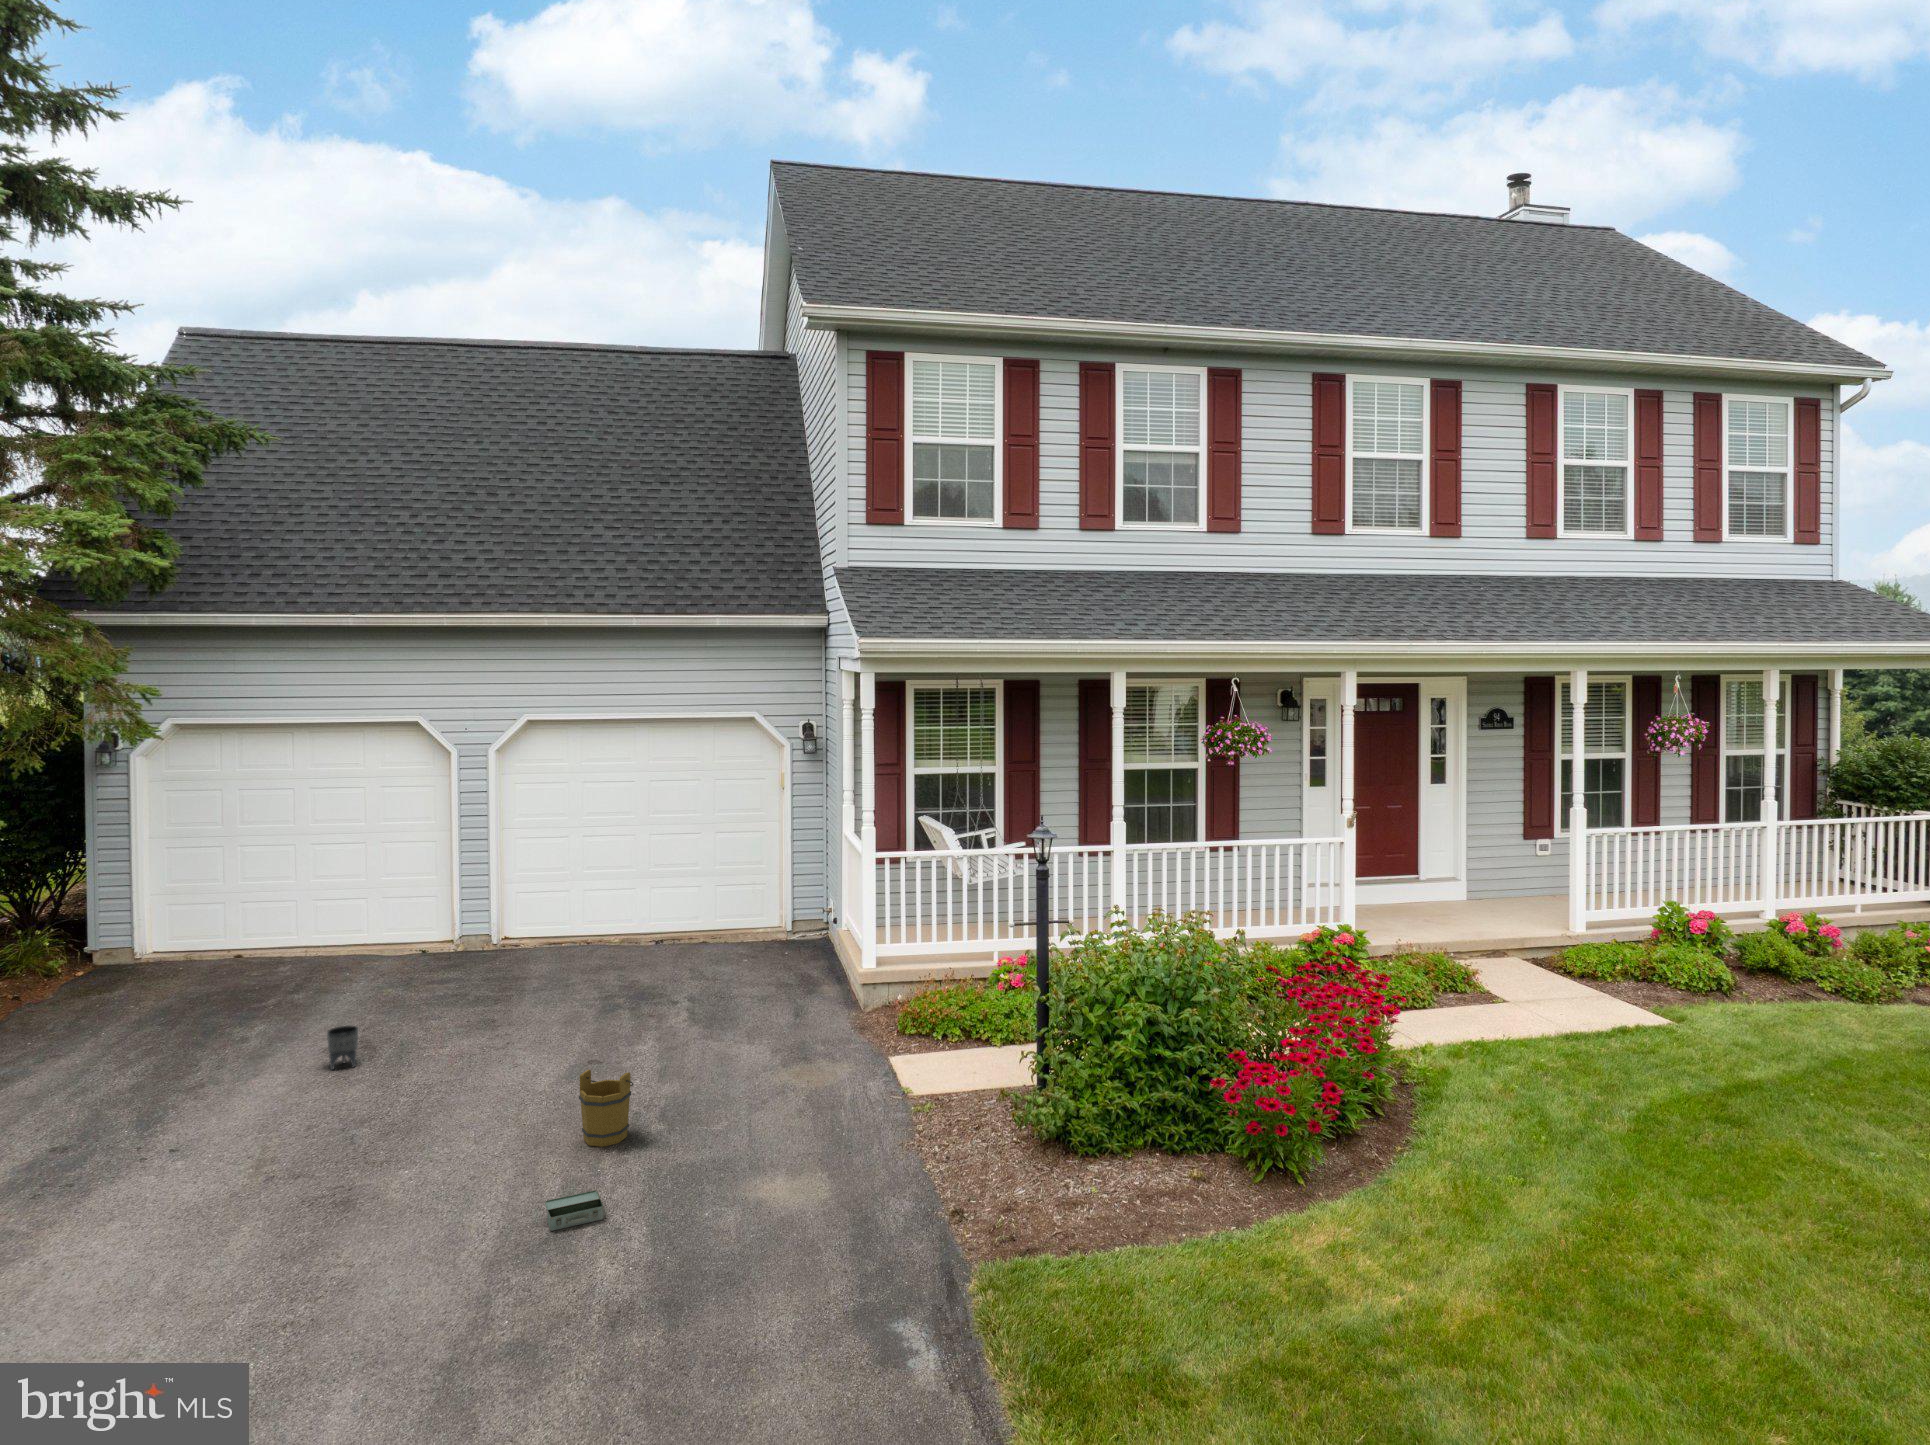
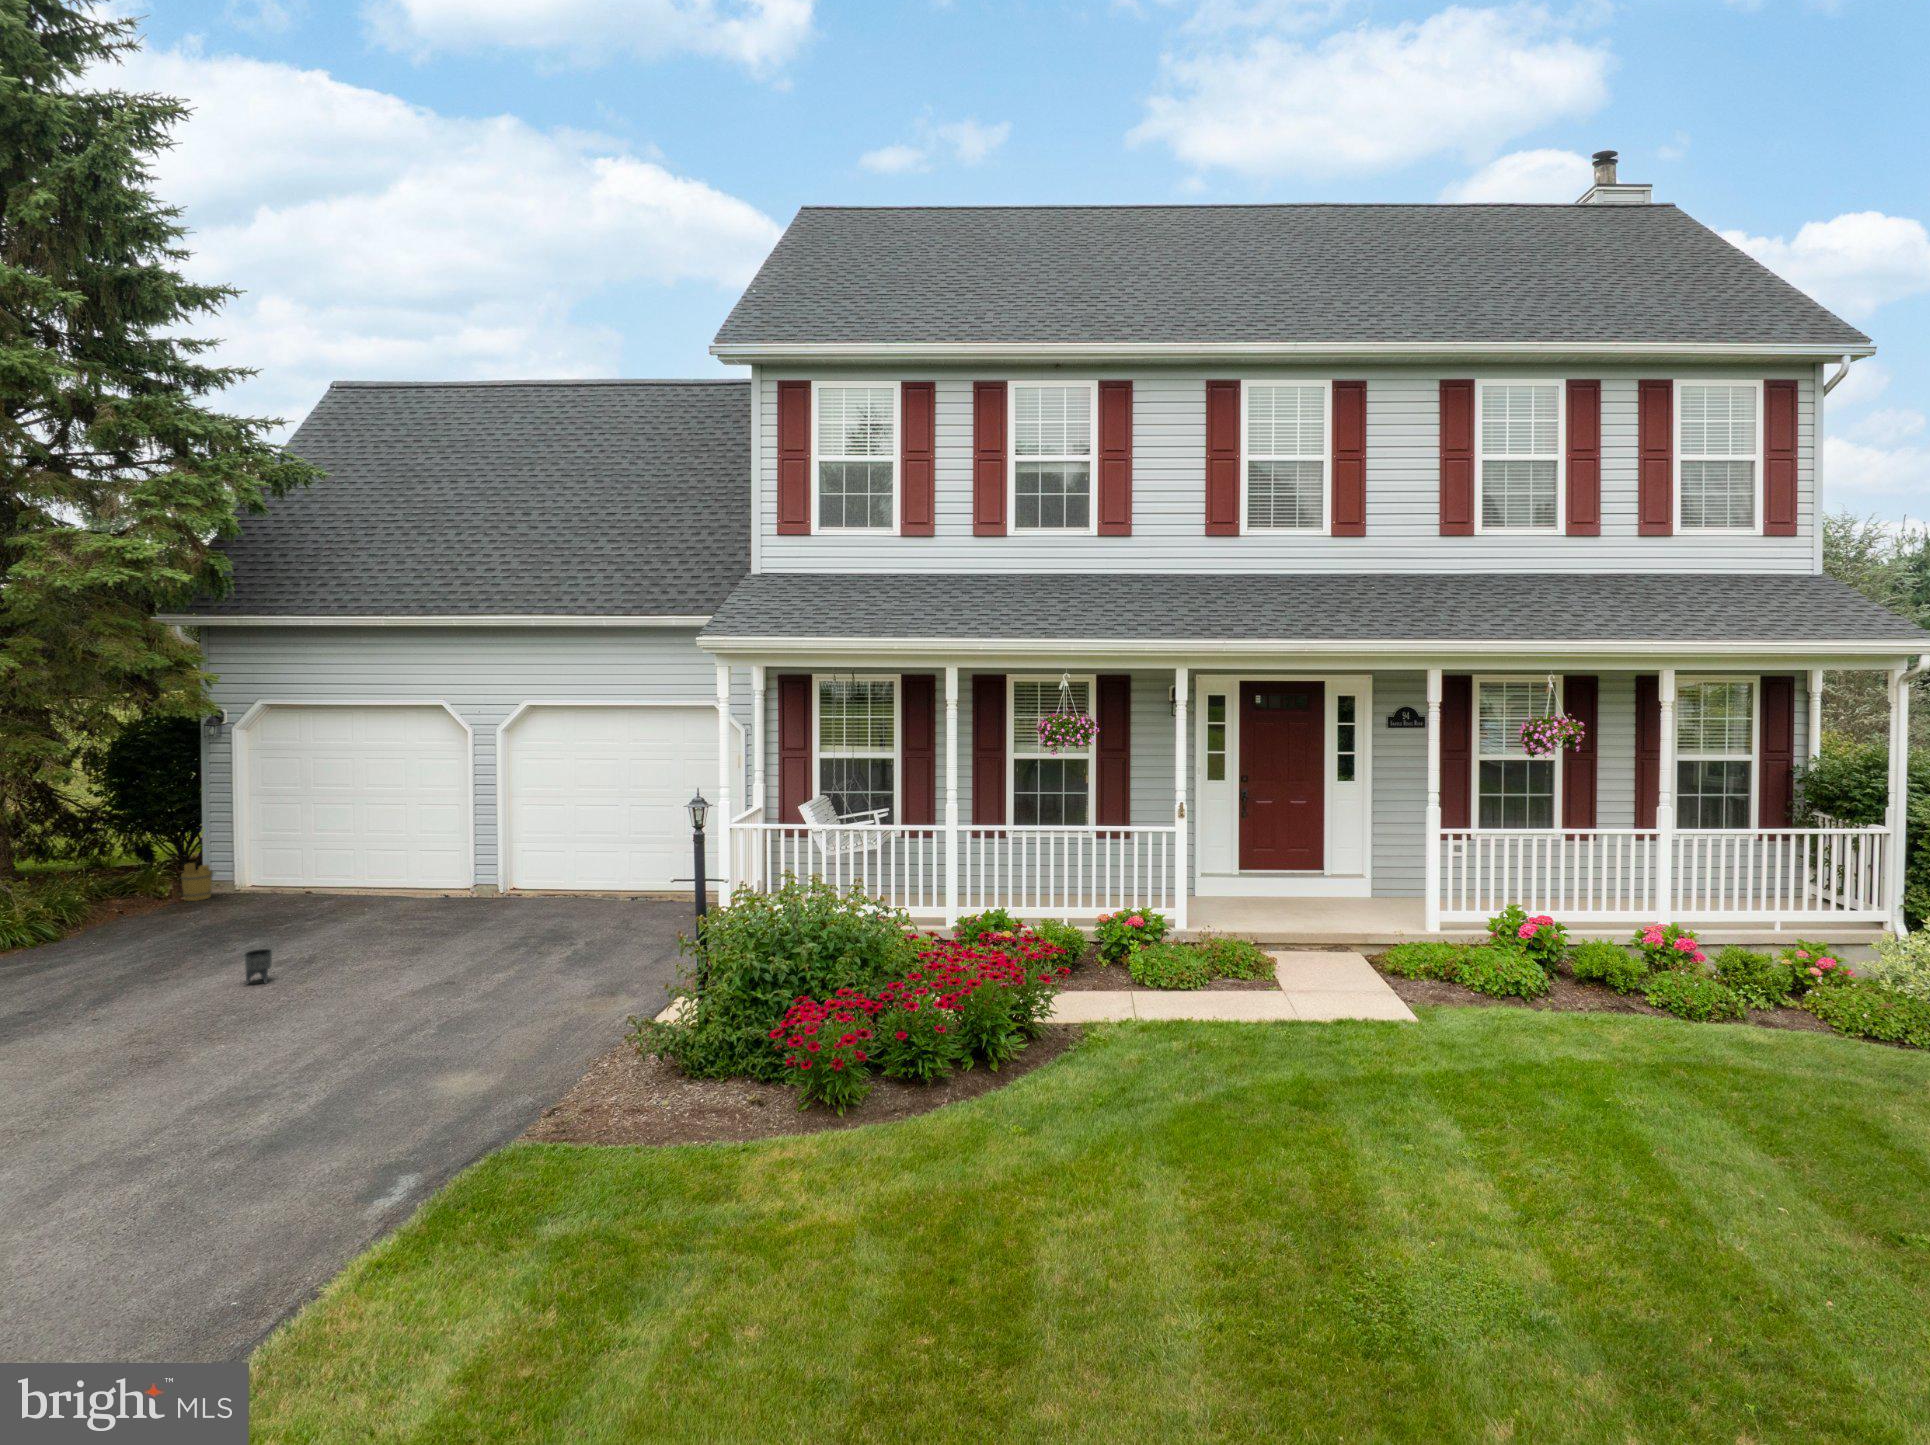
bucket: present [579,1069,633,1147] -> present [181,863,214,901]
toolbox: present [545,1191,604,1231] -> none [203,1104,269,1136]

